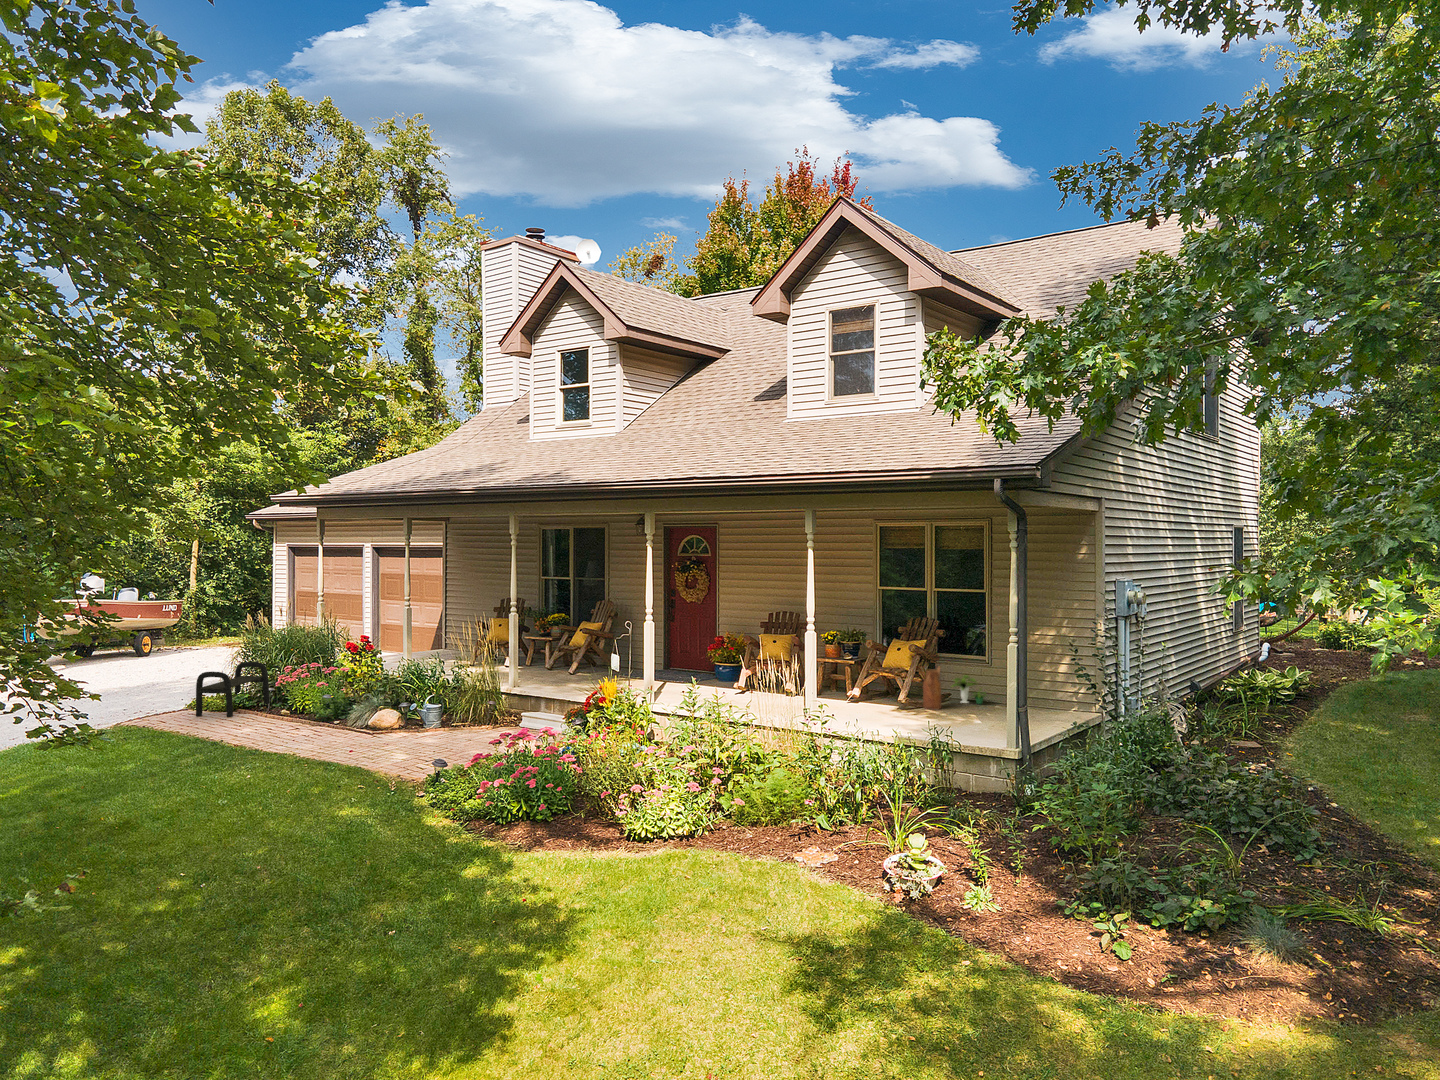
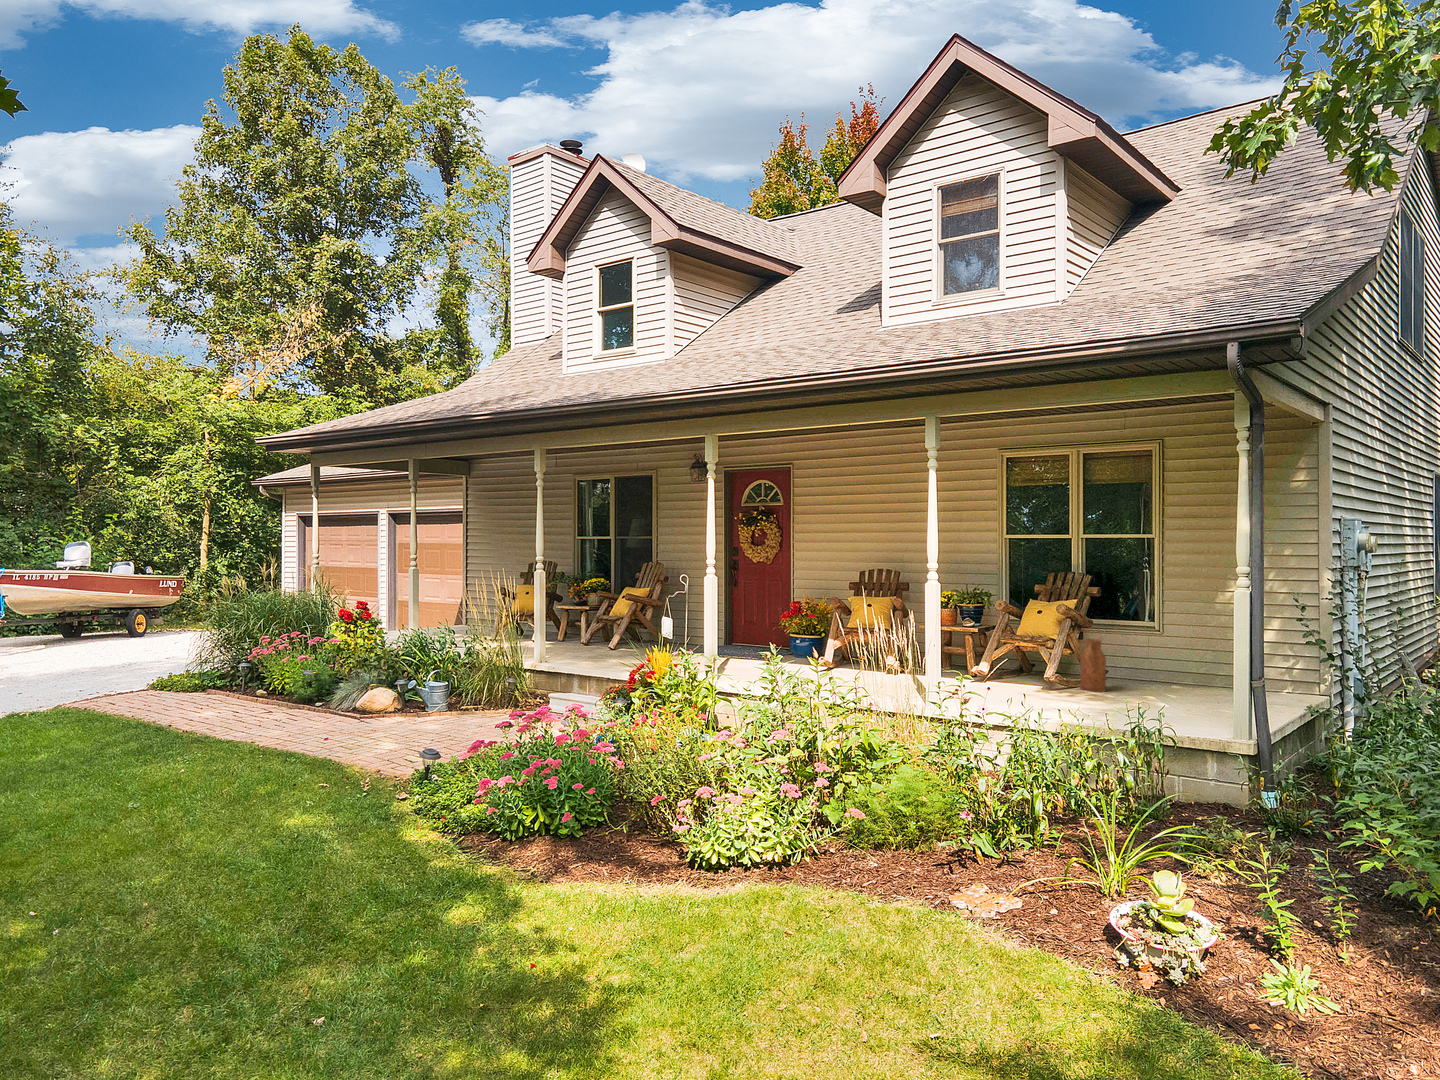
bench: present [196,662,270,717] -> none [157,633,250,697]
potted plant: present [952,675,987,704] -> none [1112,648,1167,687]

